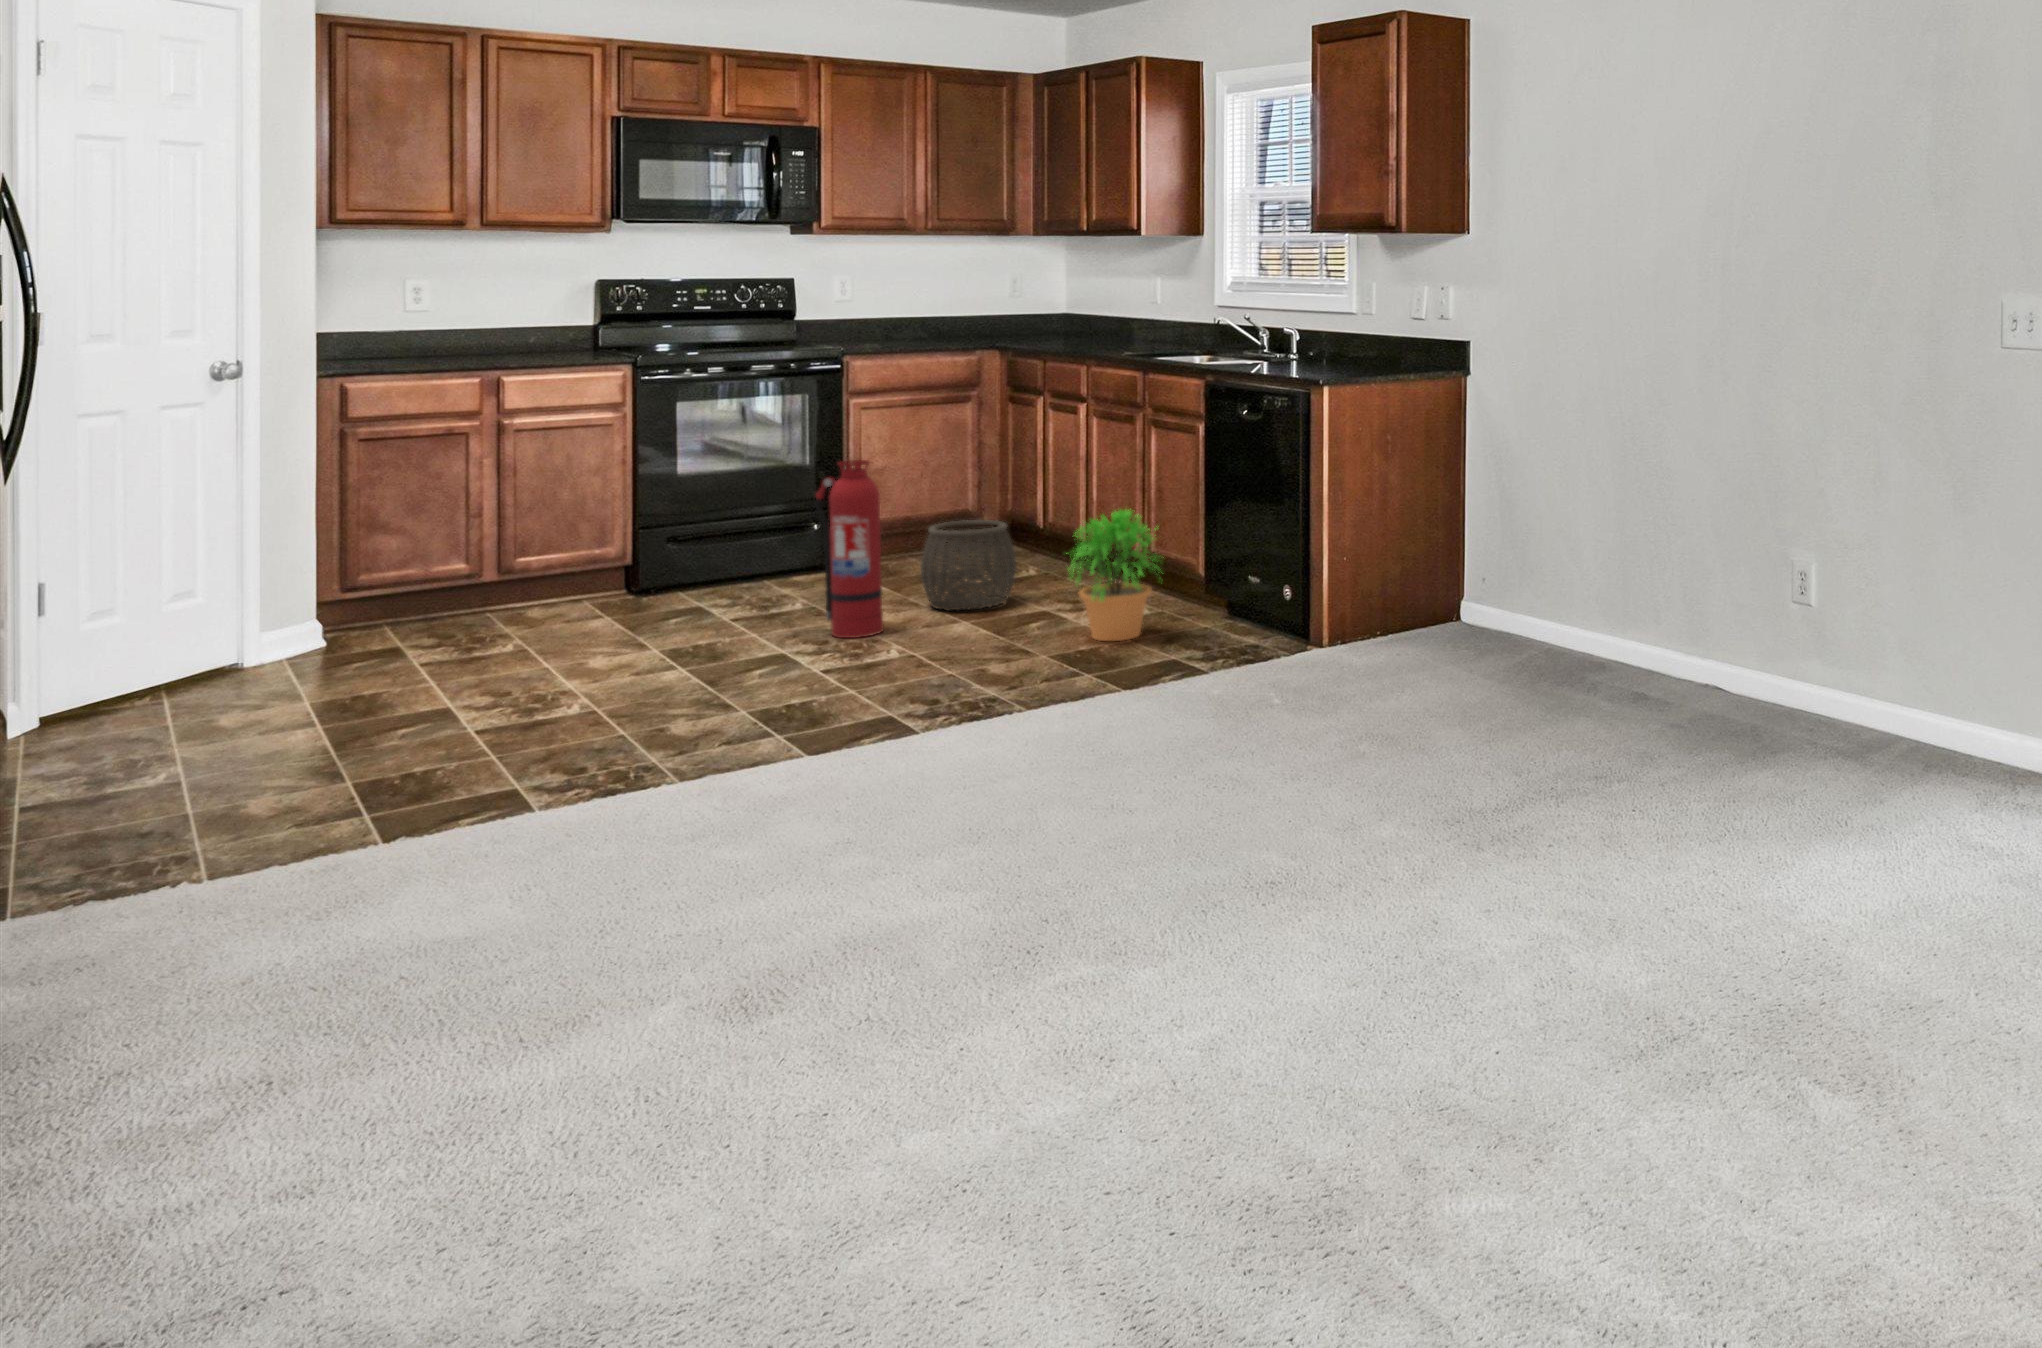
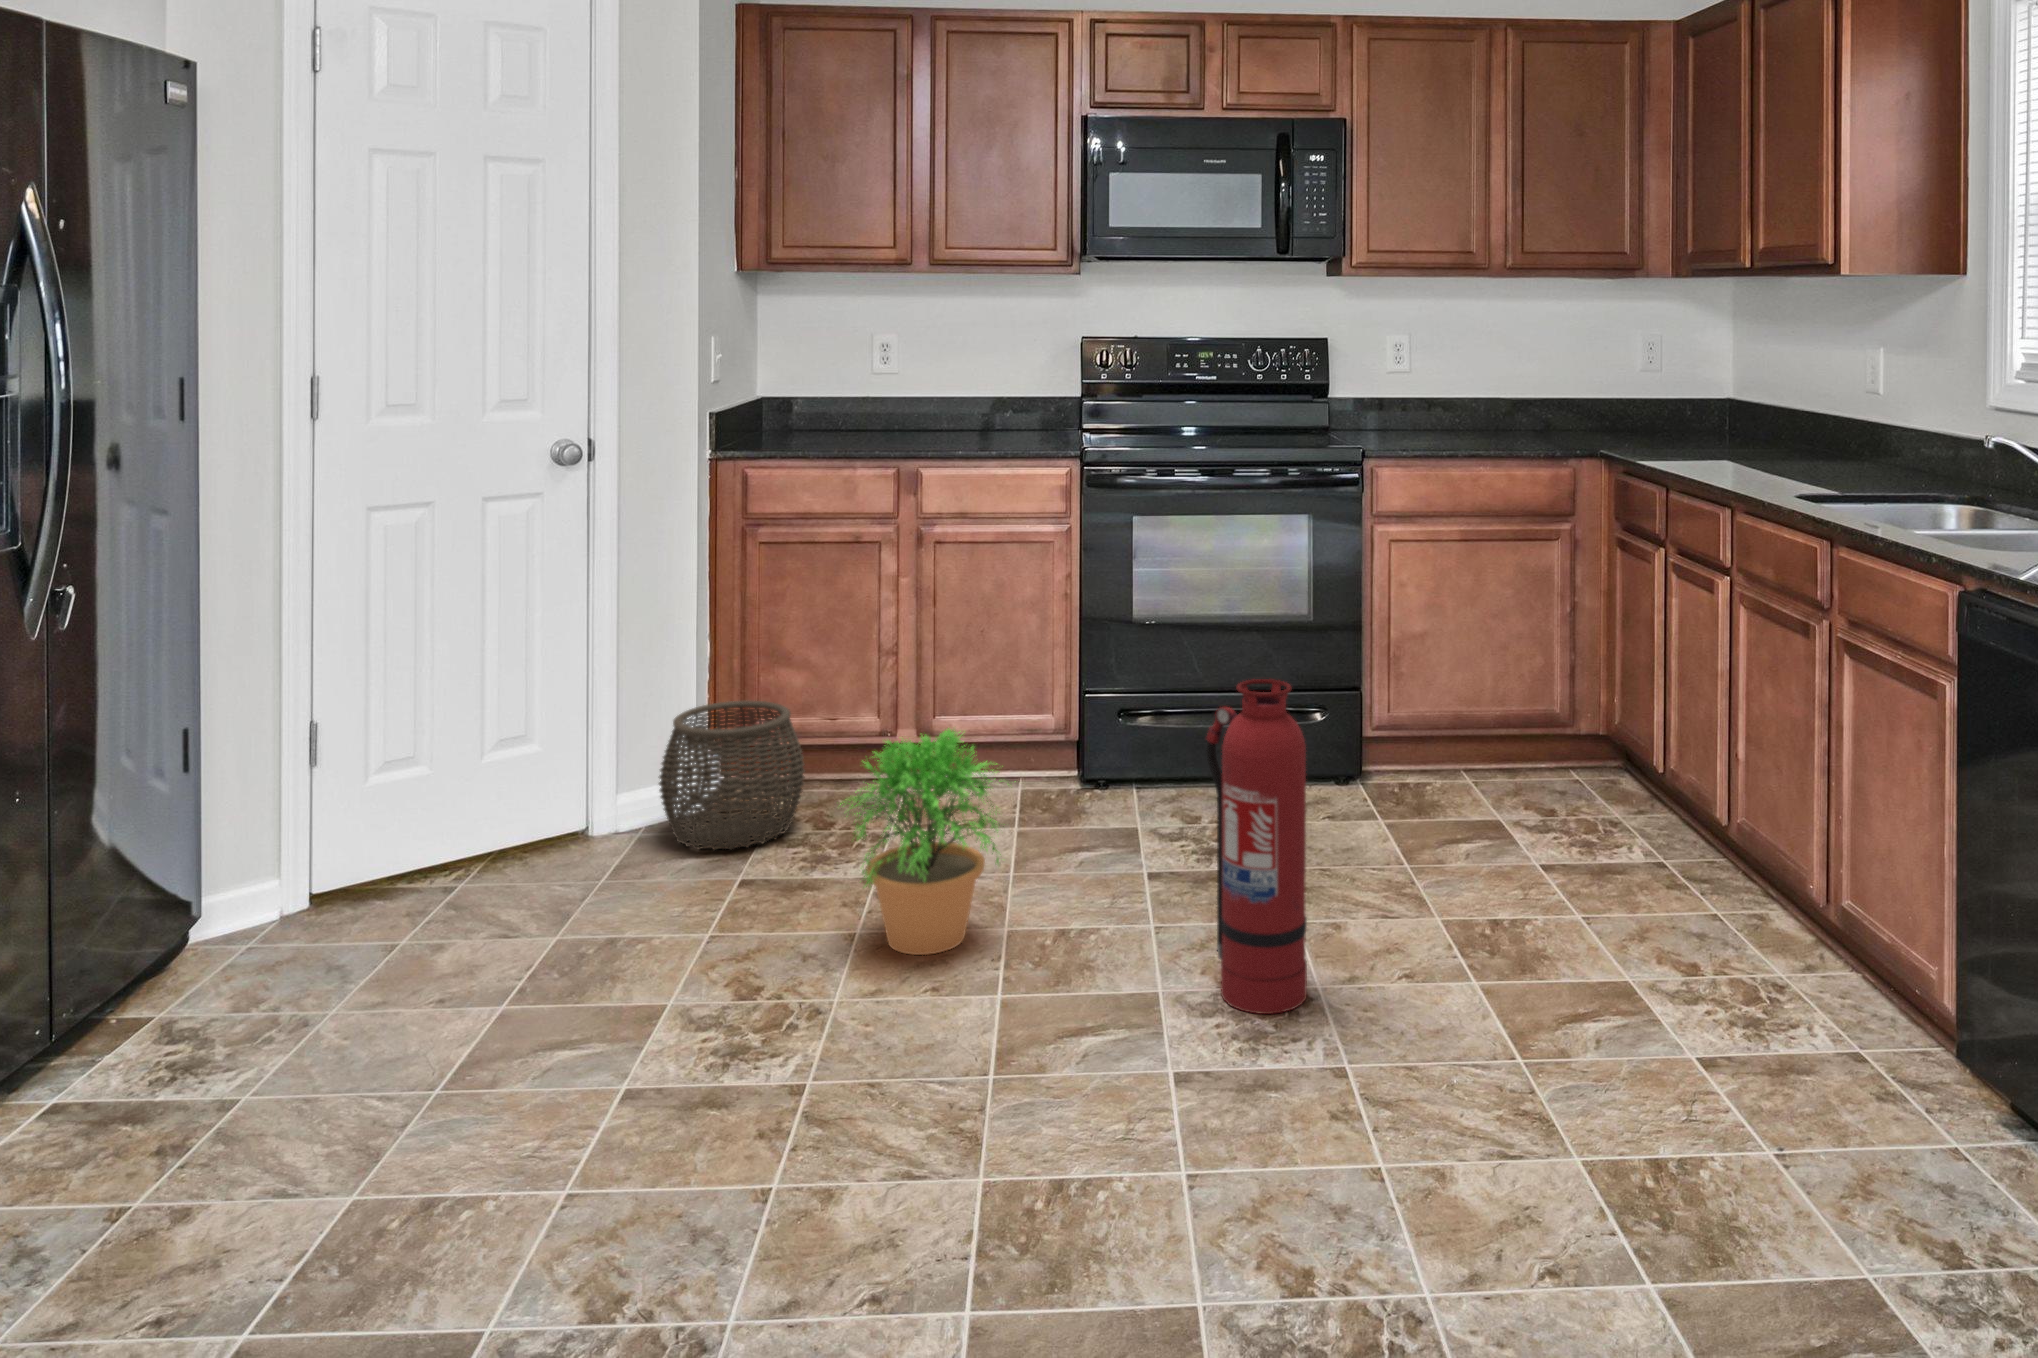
potted plant: present [1070,510,1161,641] -> present [840,728,1001,955]
woven basket: present [920,520,1016,611] -> present [659,701,805,850]

